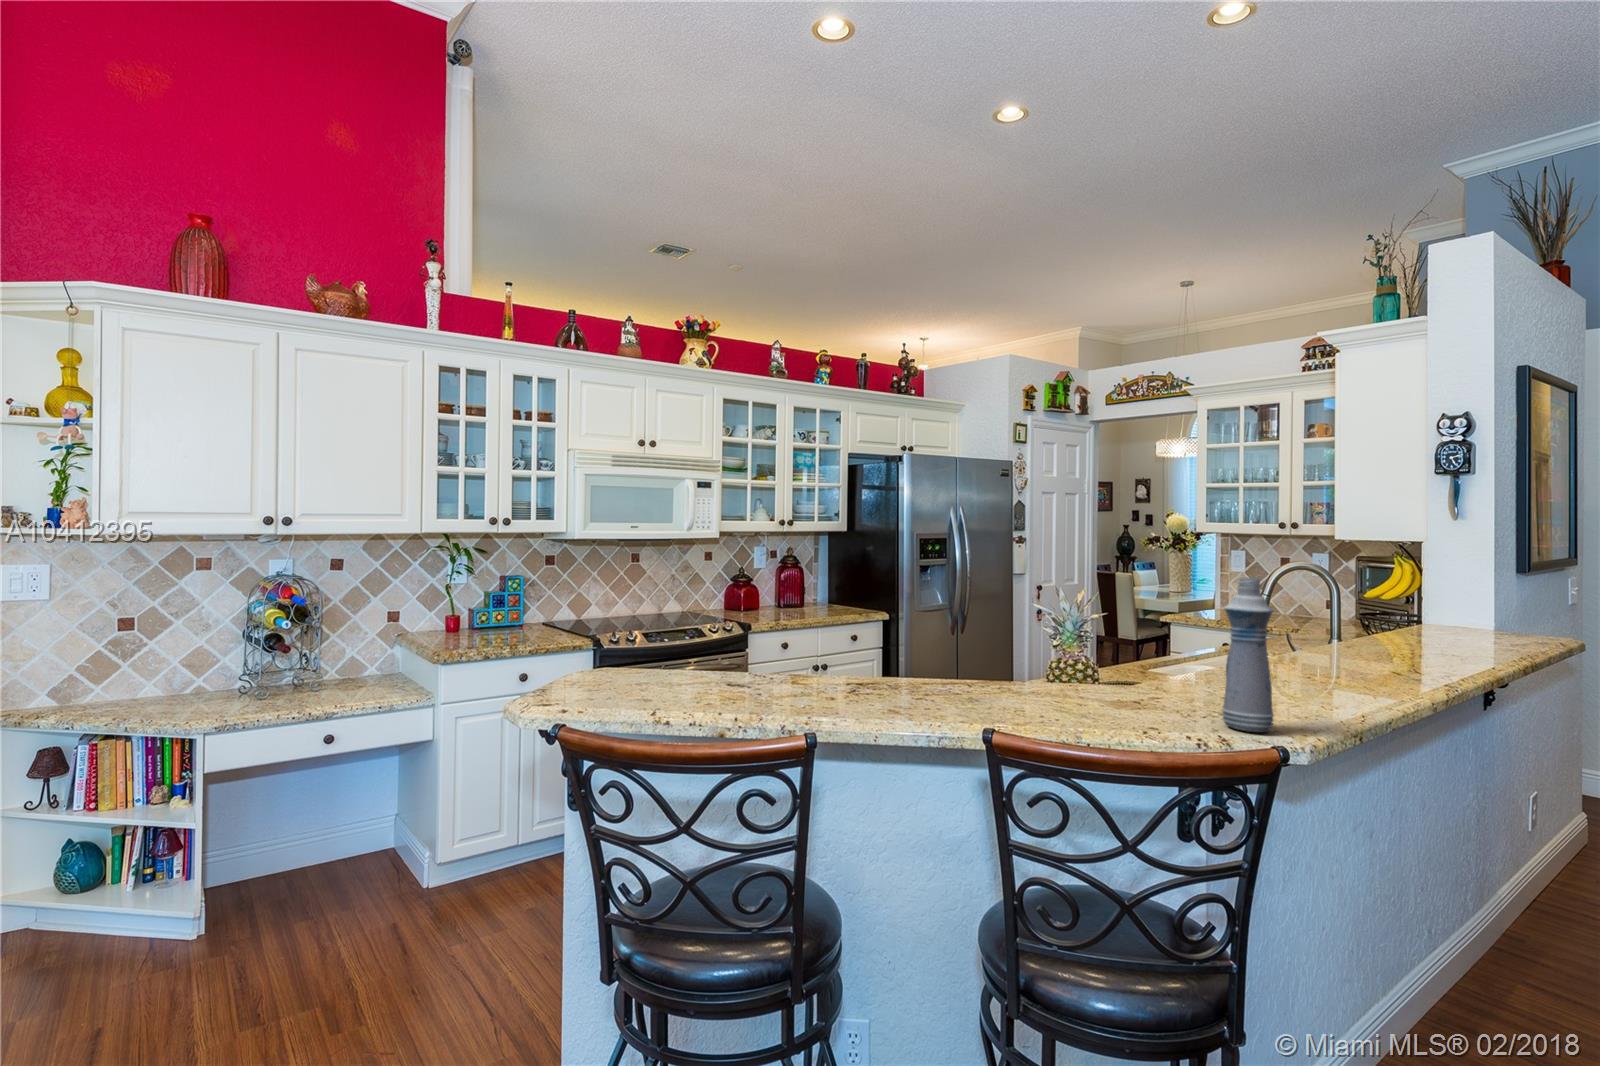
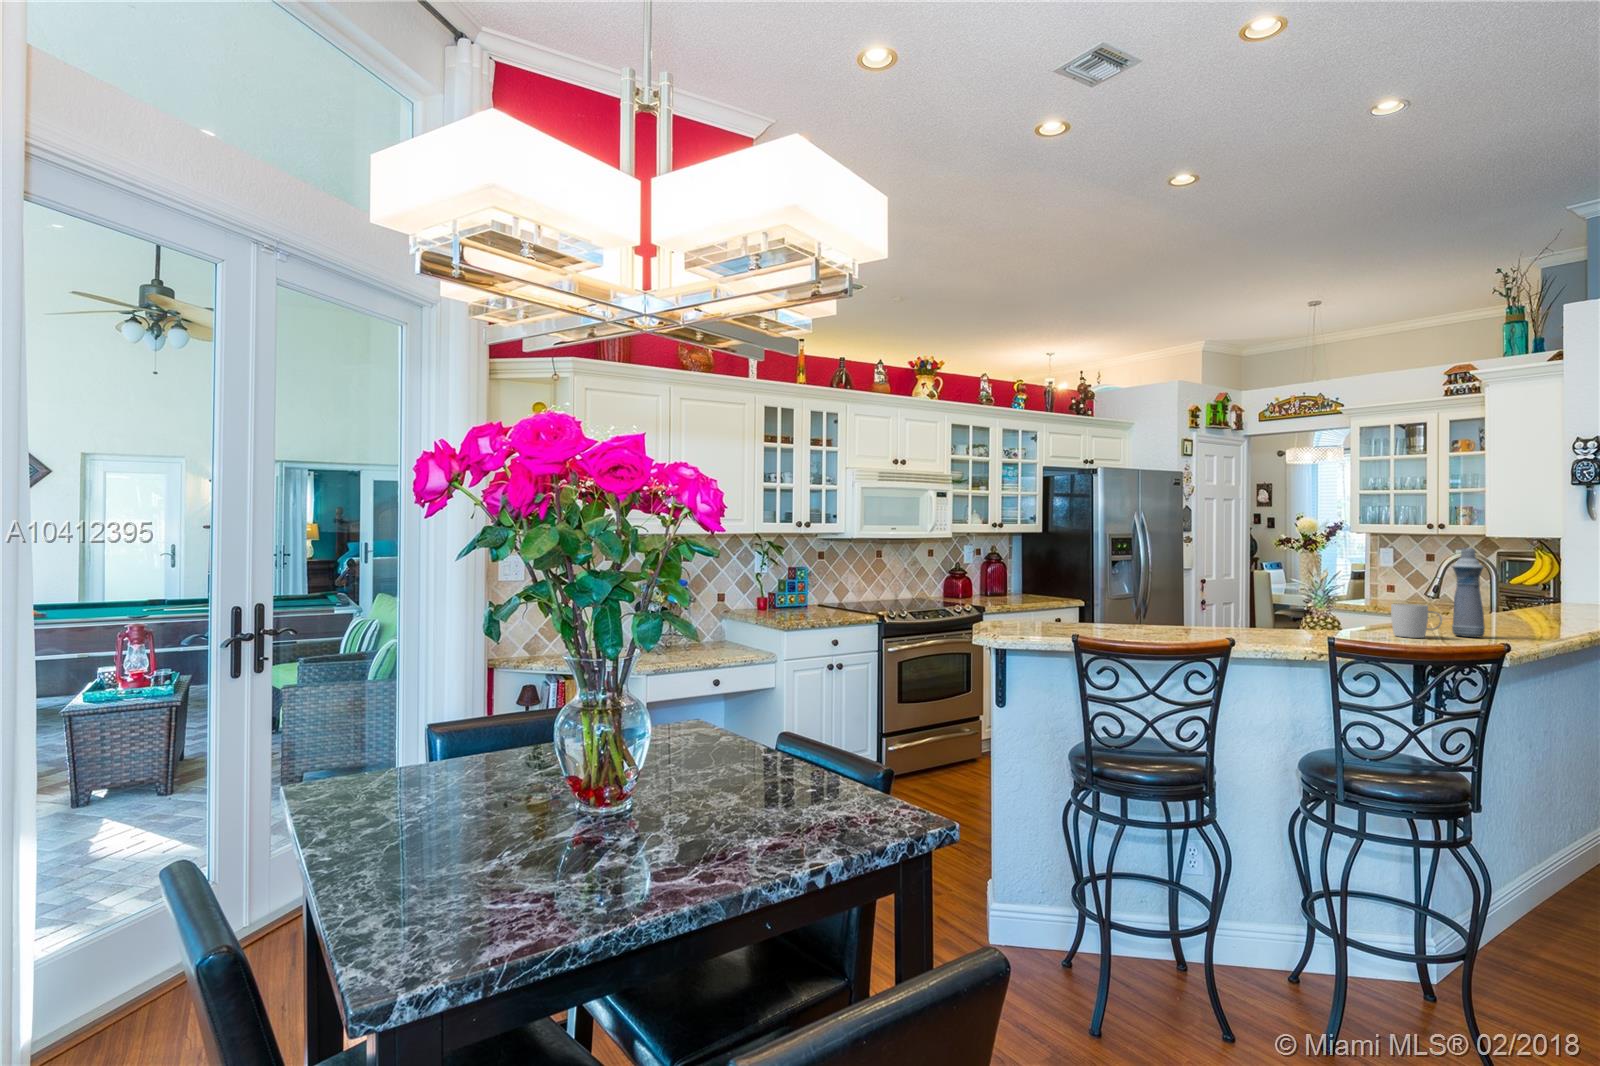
mug: none [1116,672,1197,738] -> present [1391,603,1442,638]

